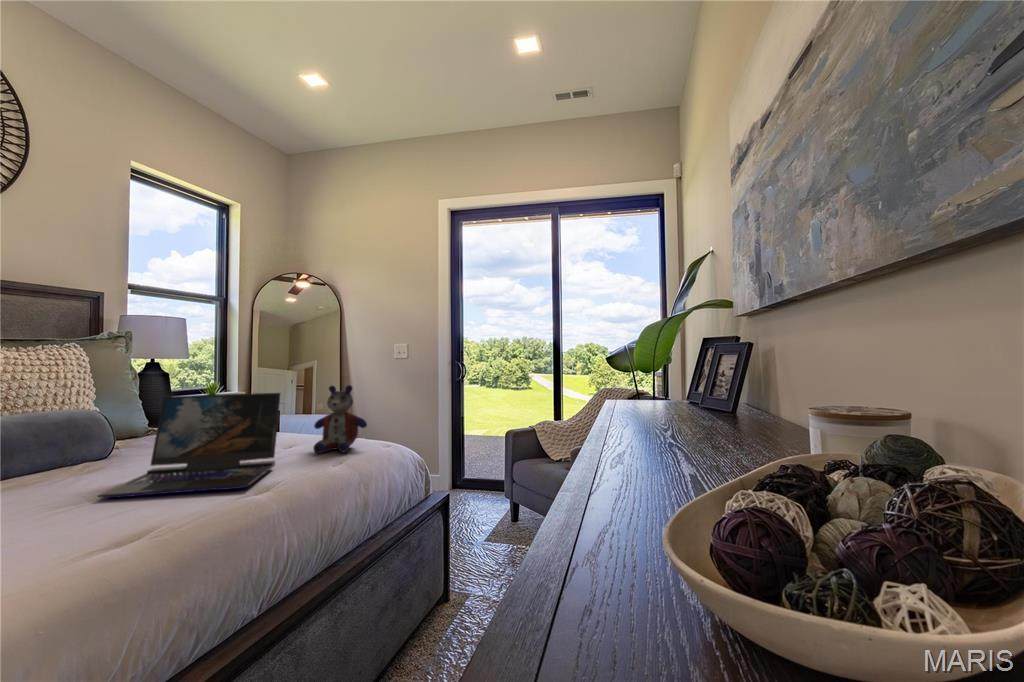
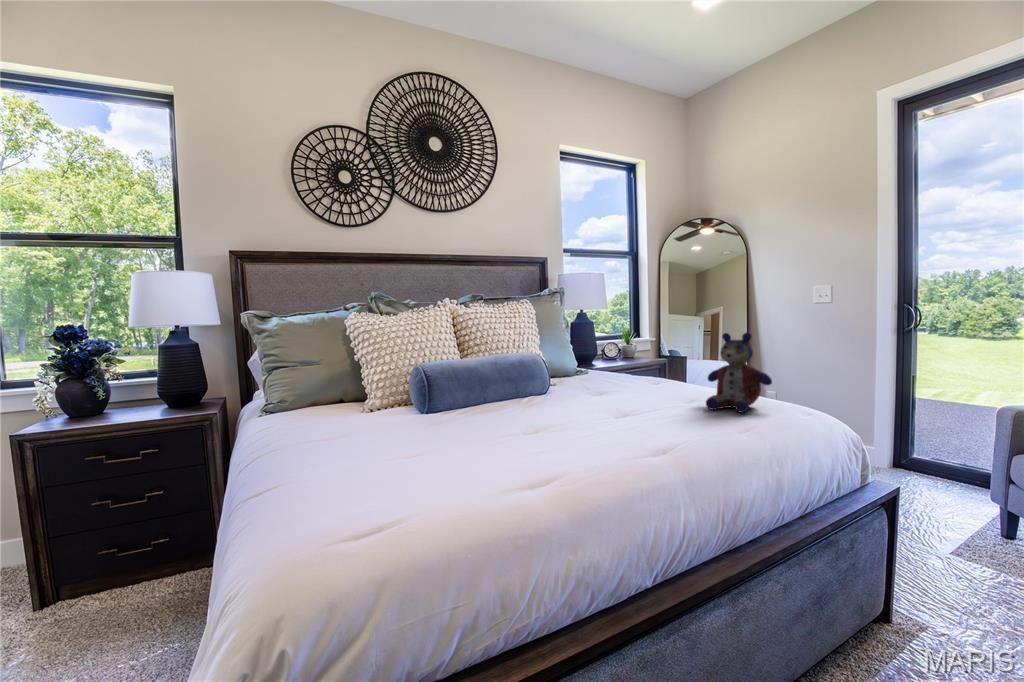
laptop: present [98,393,280,498] -> none [524,341,665,438]

